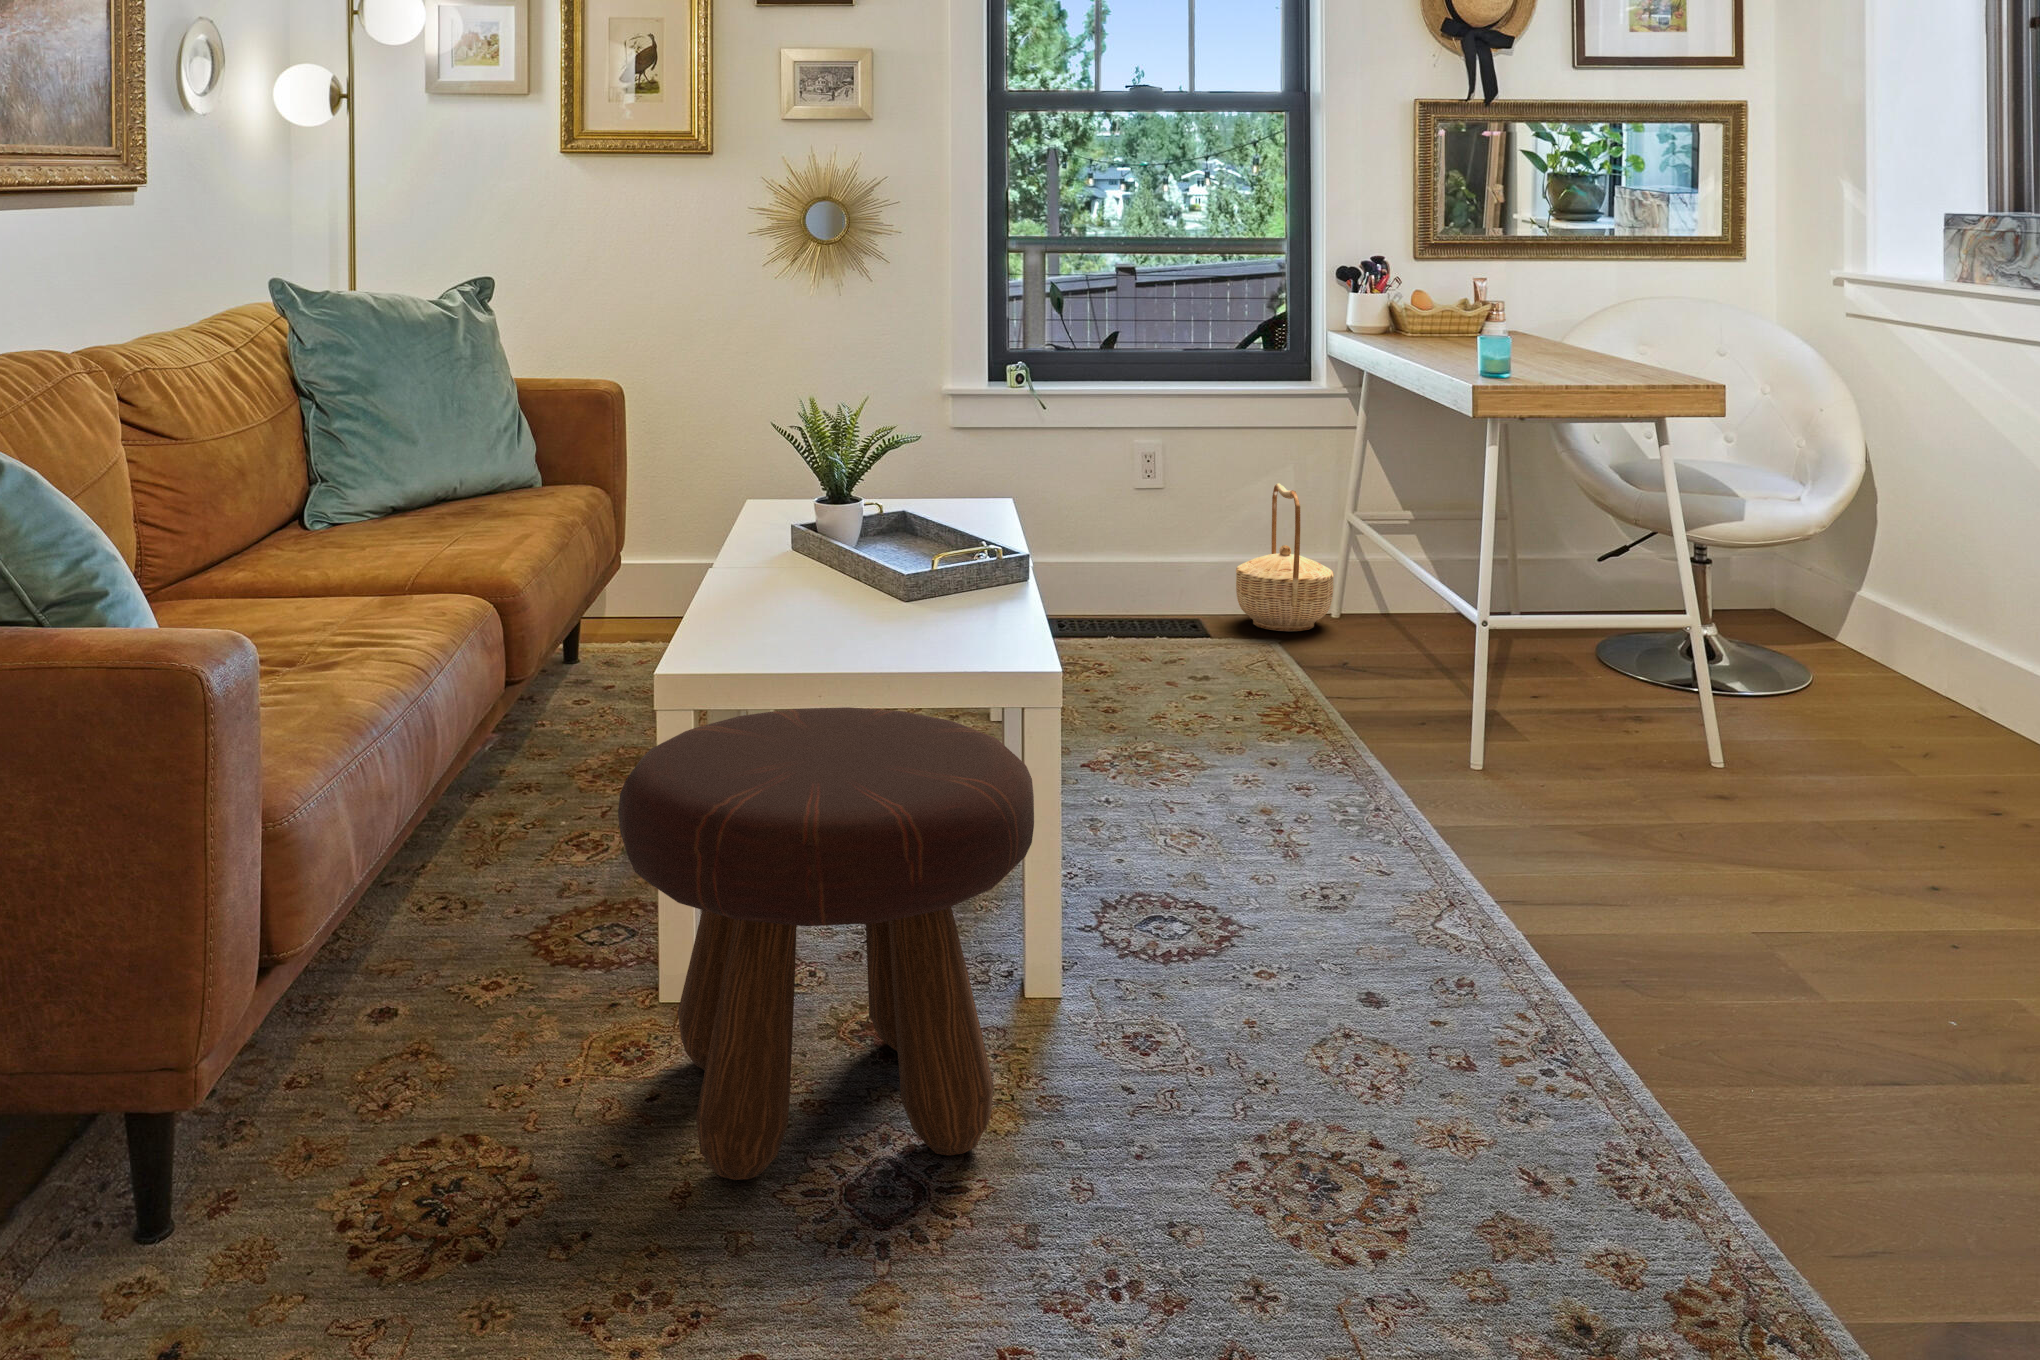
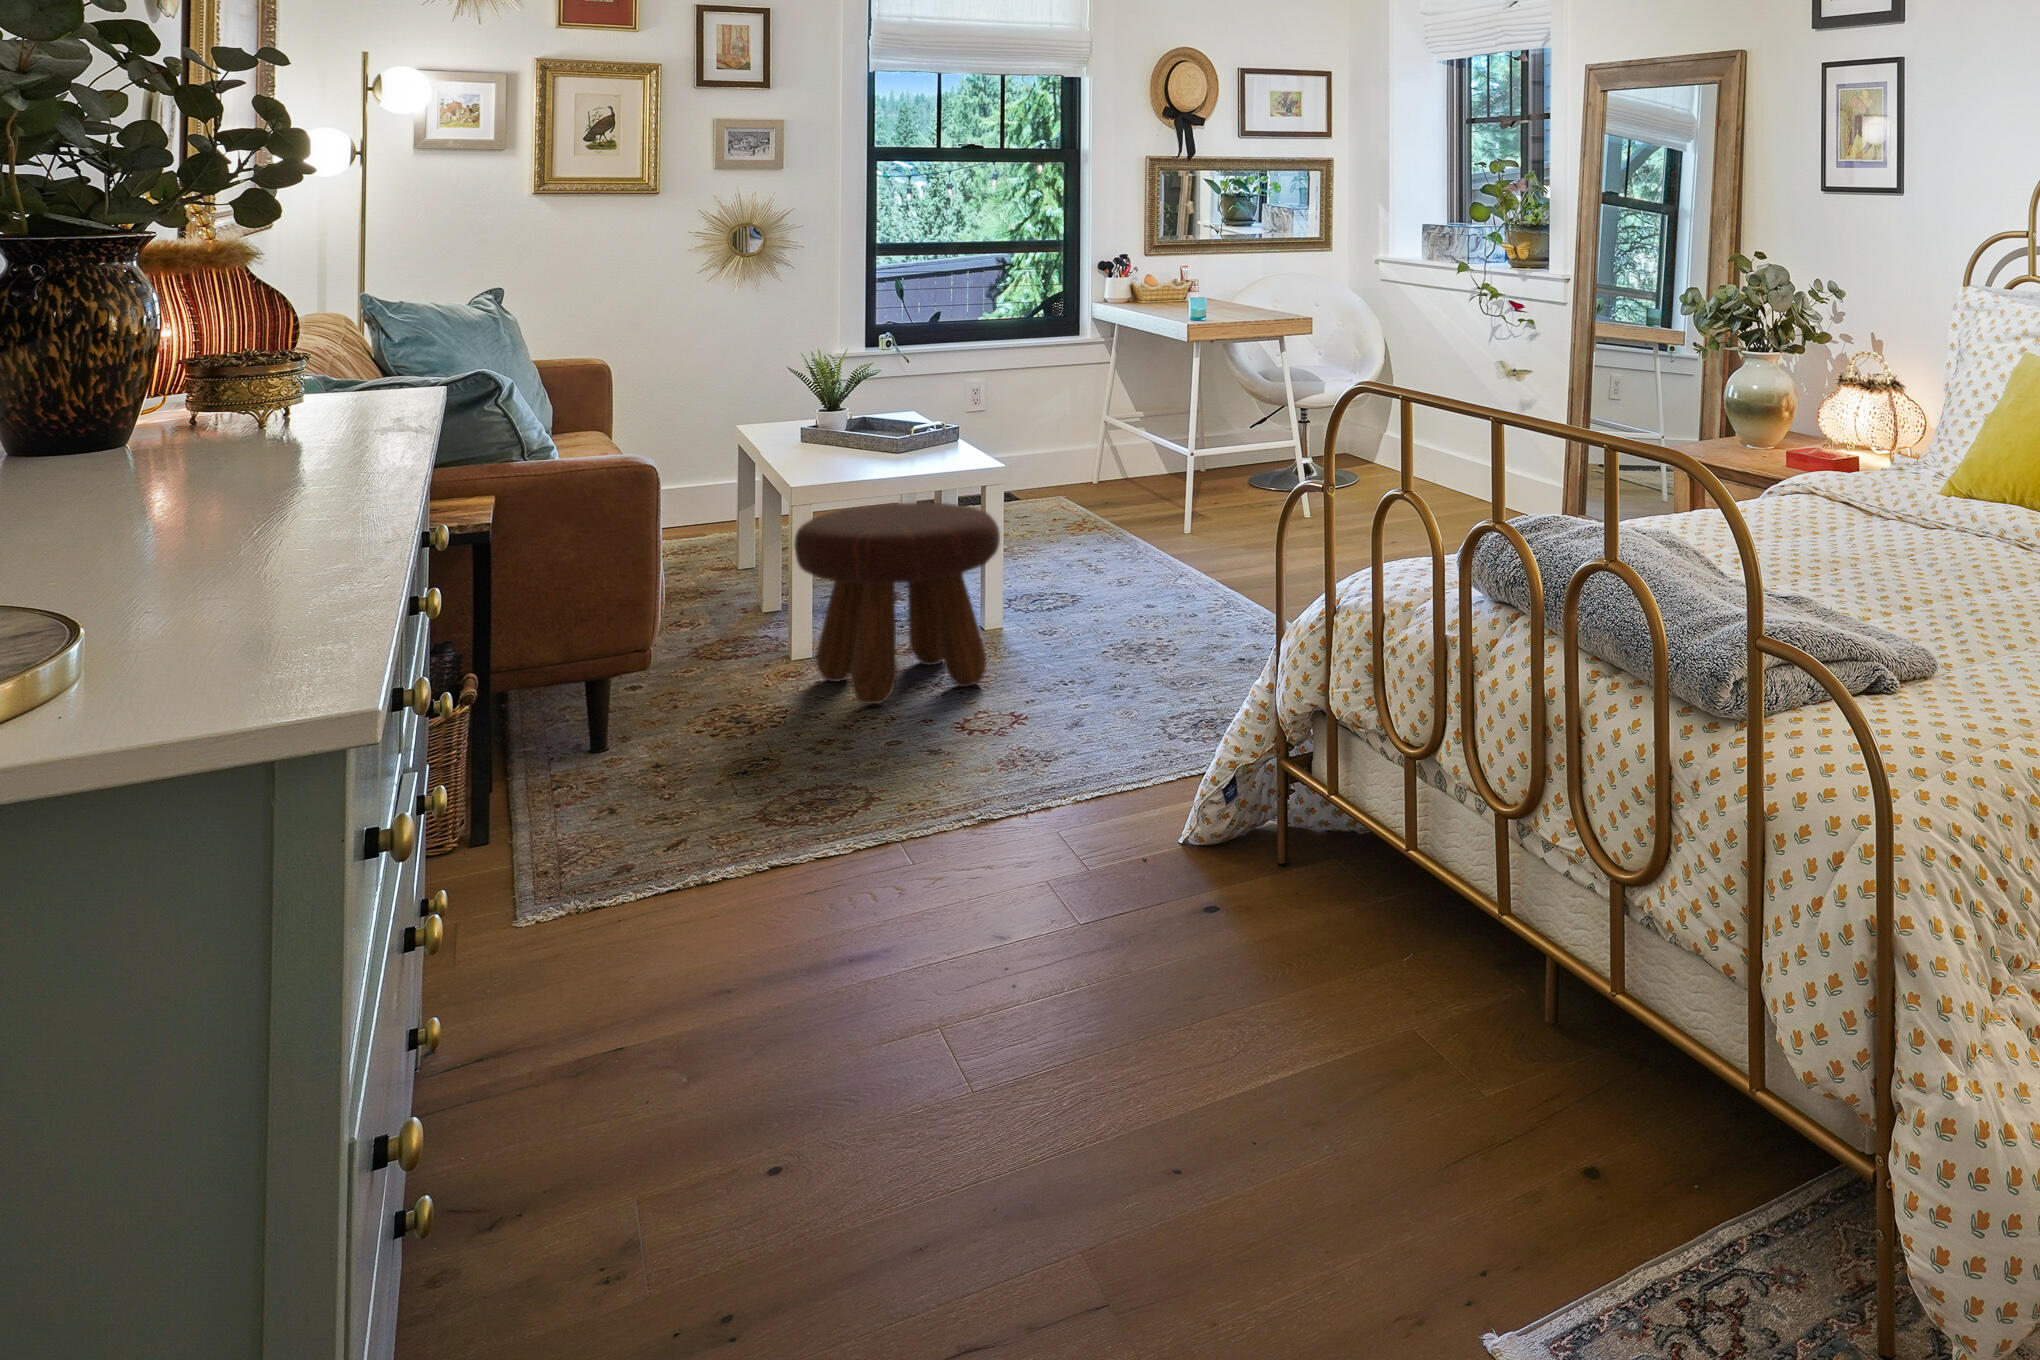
basket: present [1236,483,1334,631] -> none [1042,398,1104,489]

